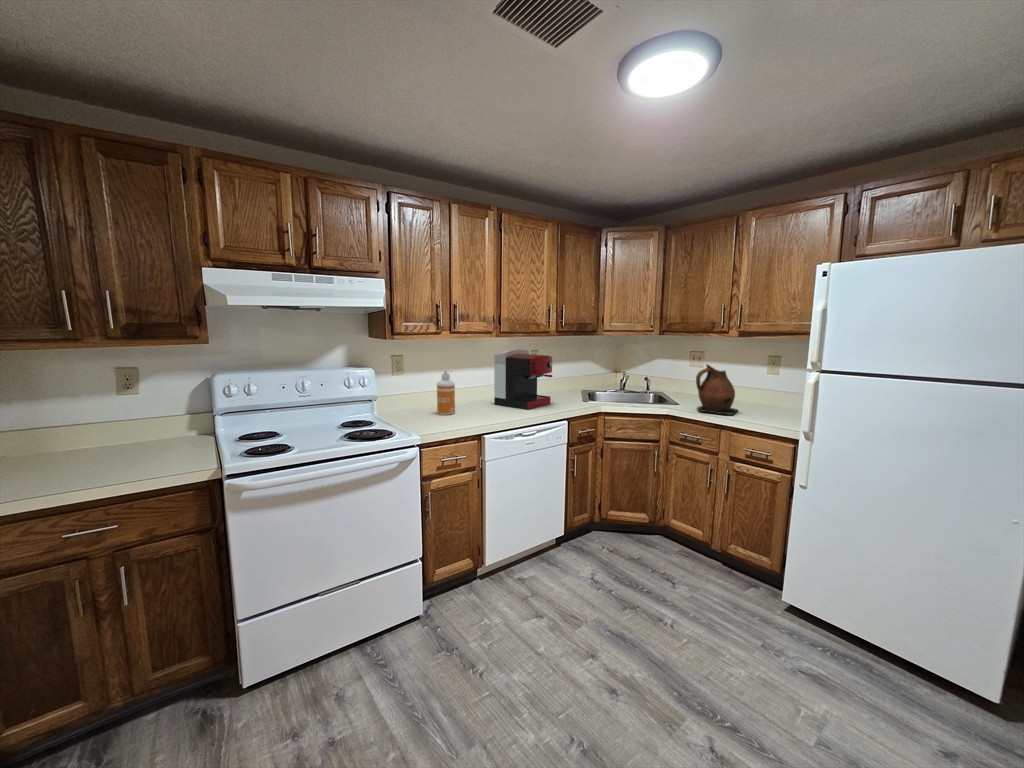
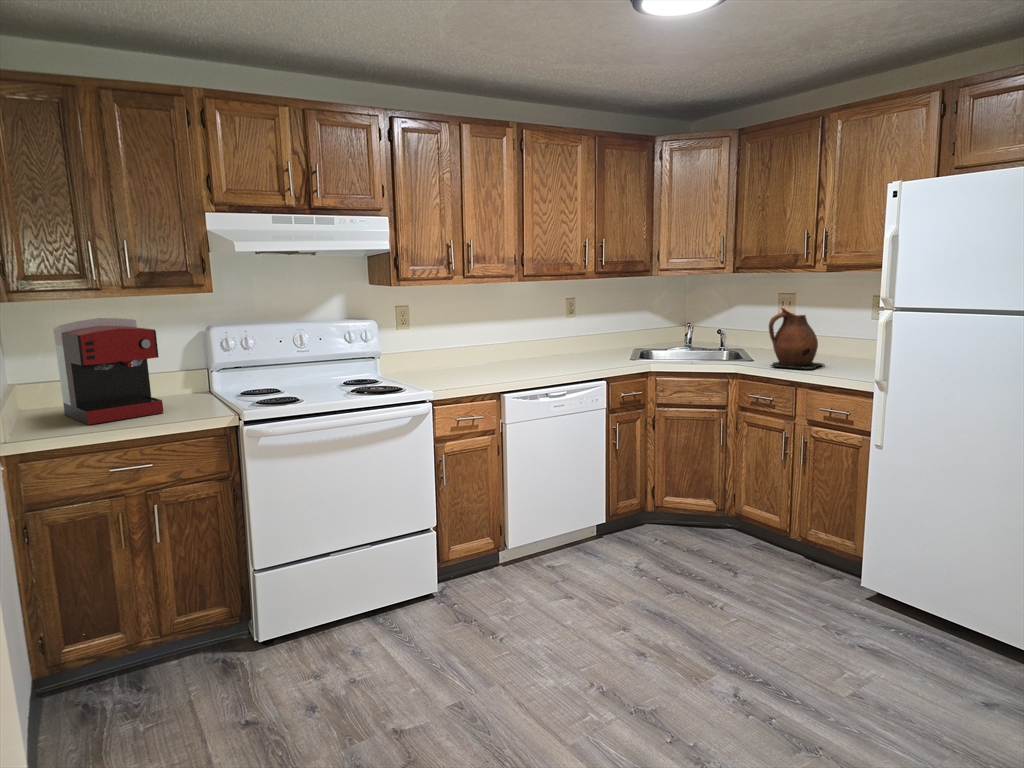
coffee maker: present [494,349,552,410] -> present [53,318,163,425]
soap dispenser: present [437,370,455,415] -> none [450,321,472,374]

